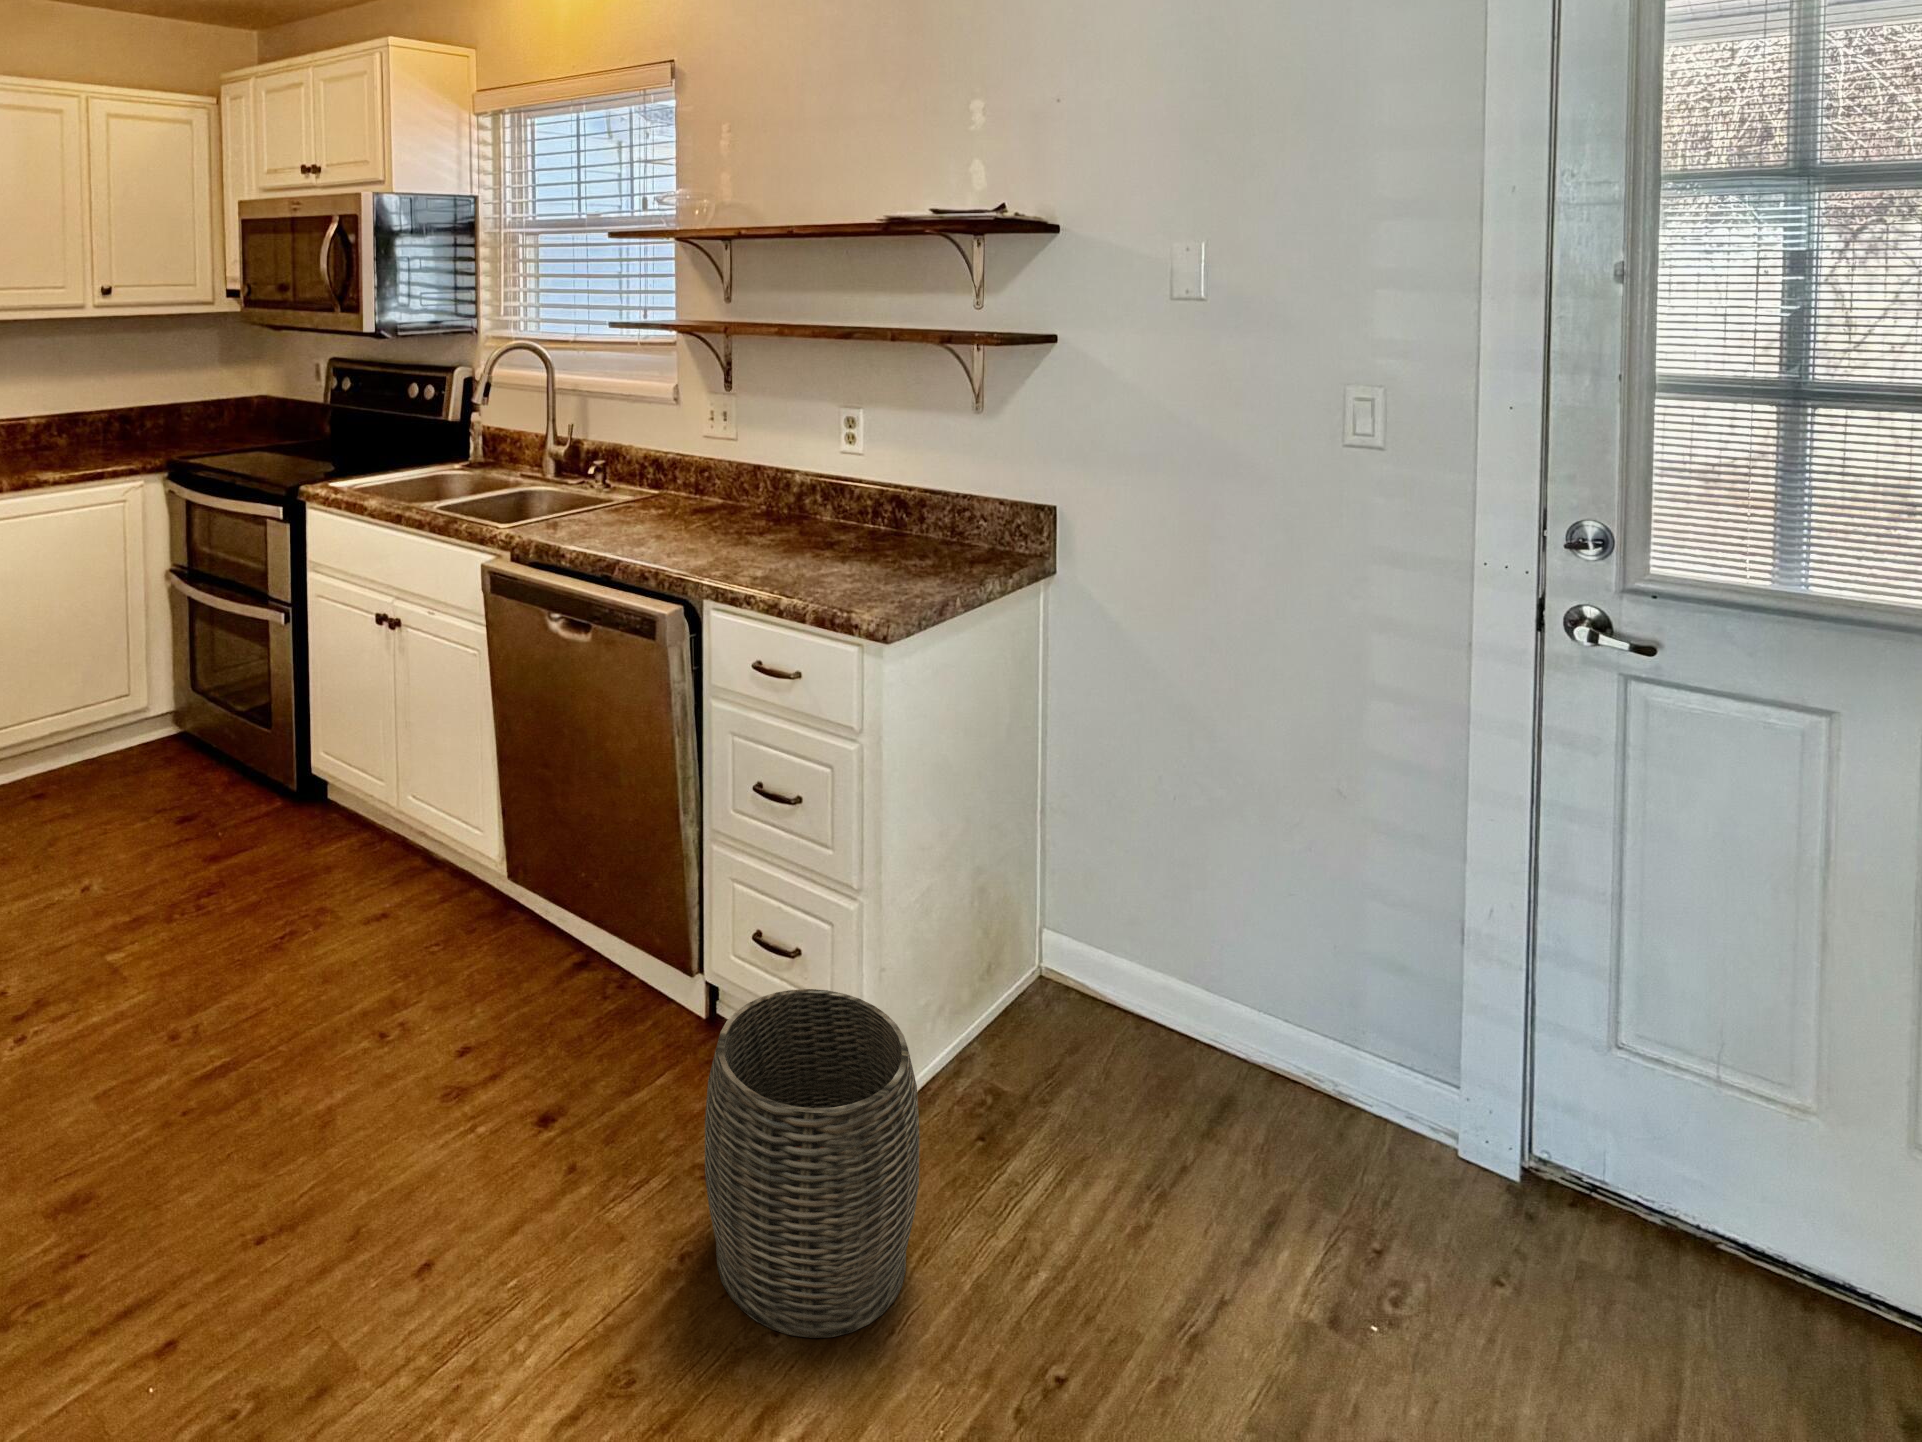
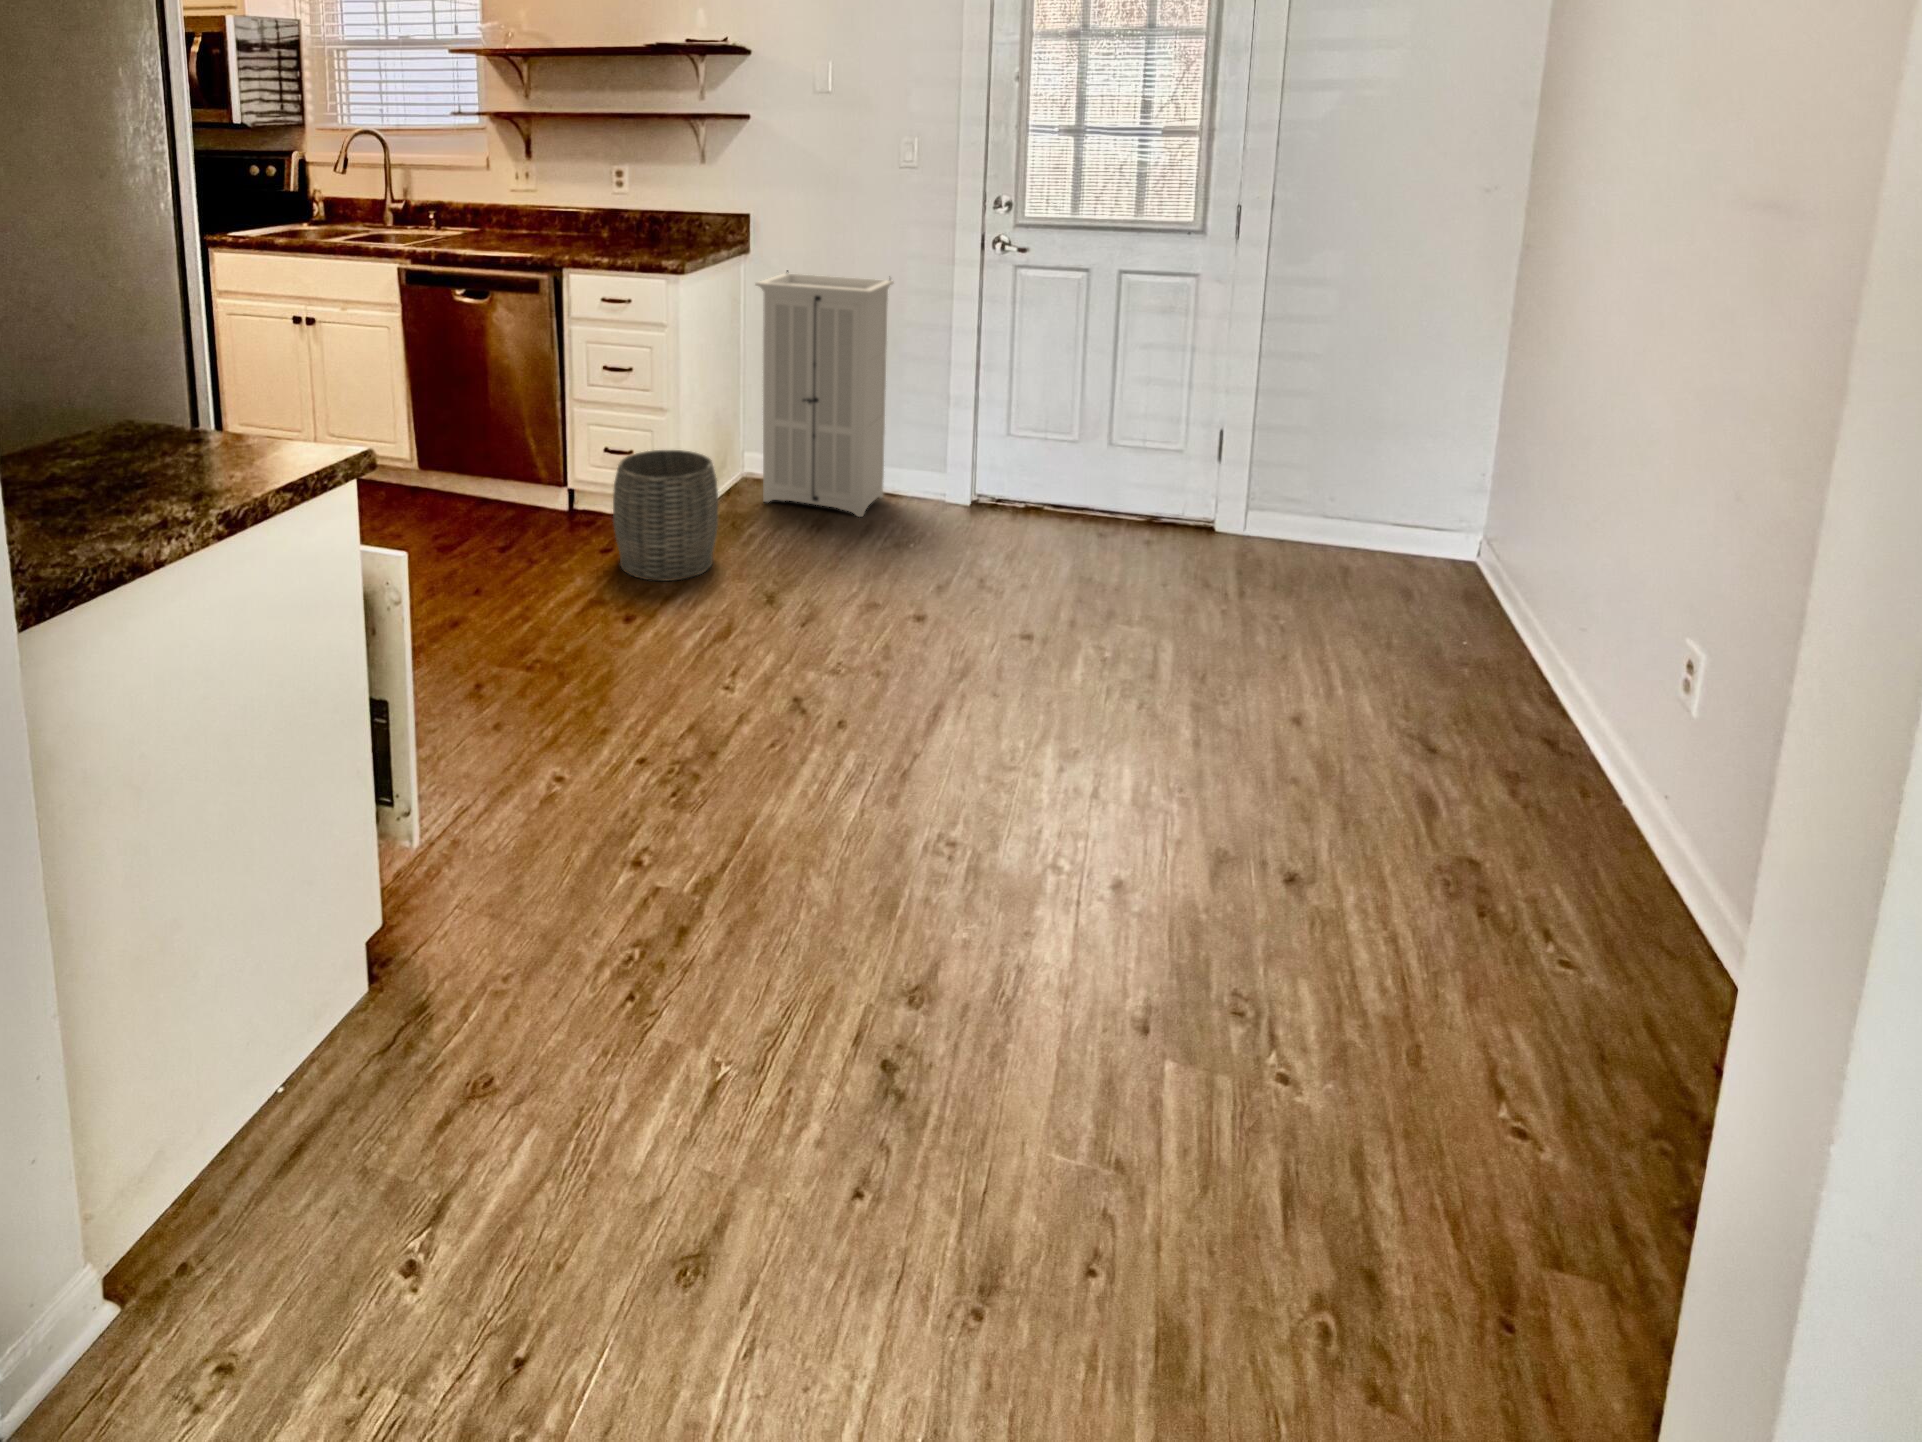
storage cabinet: none [1044,617,1332,1180] -> present [755,270,894,517]

